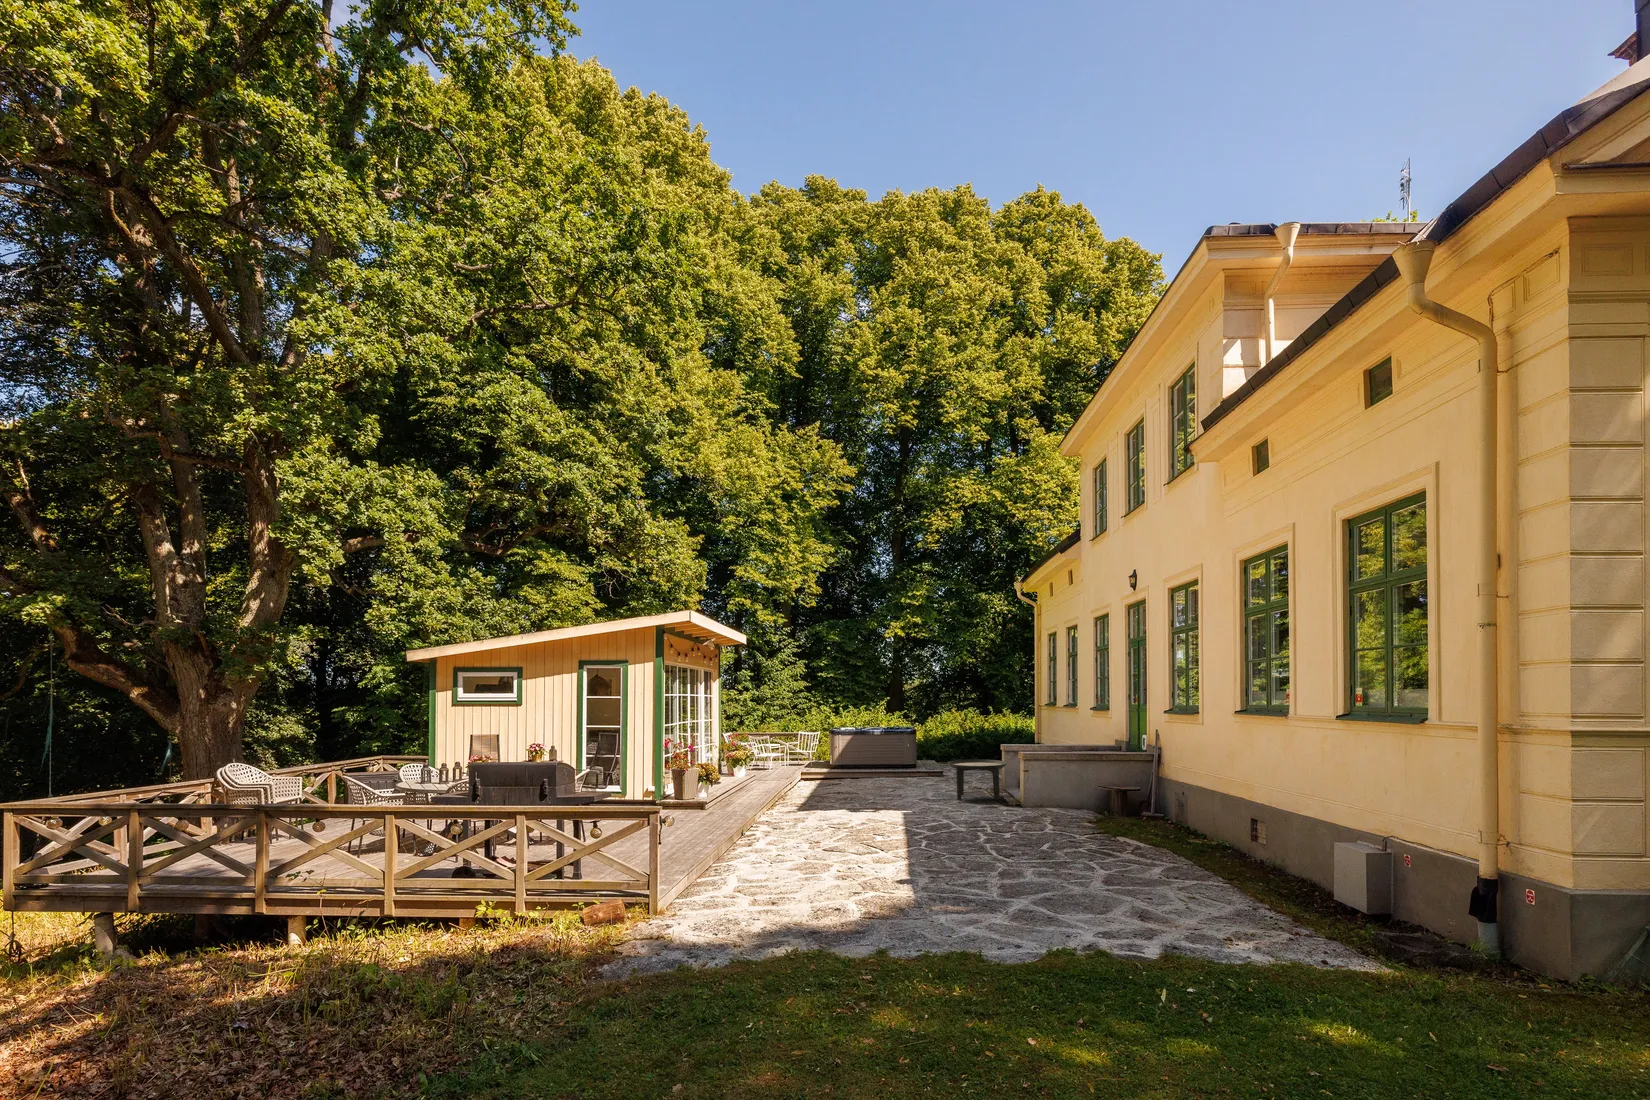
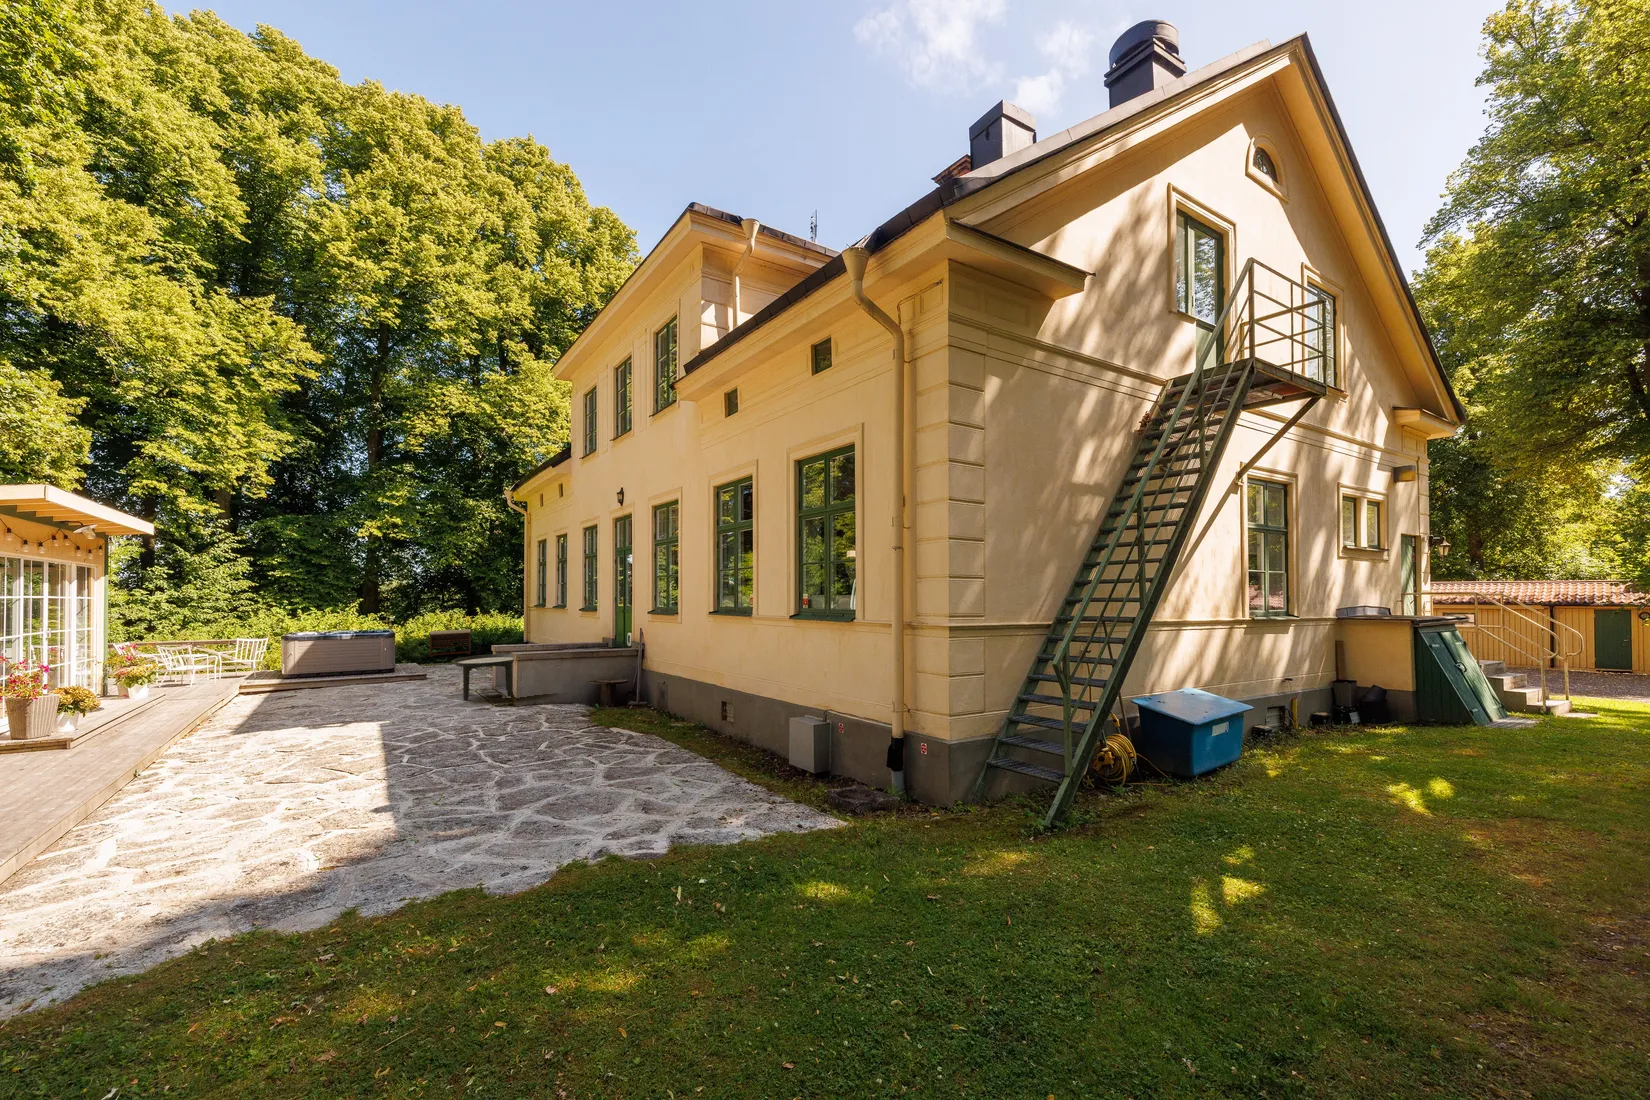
bench: none [945,736,985,763] -> present [429,629,472,657]

